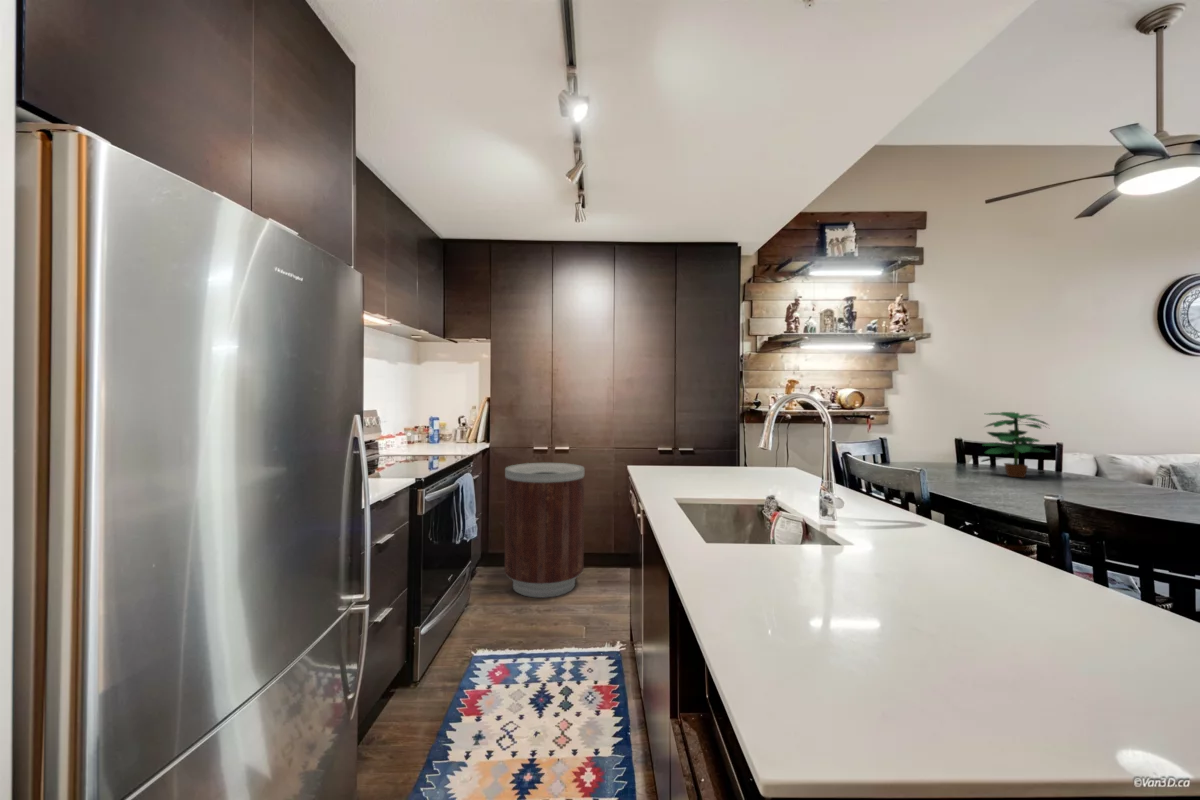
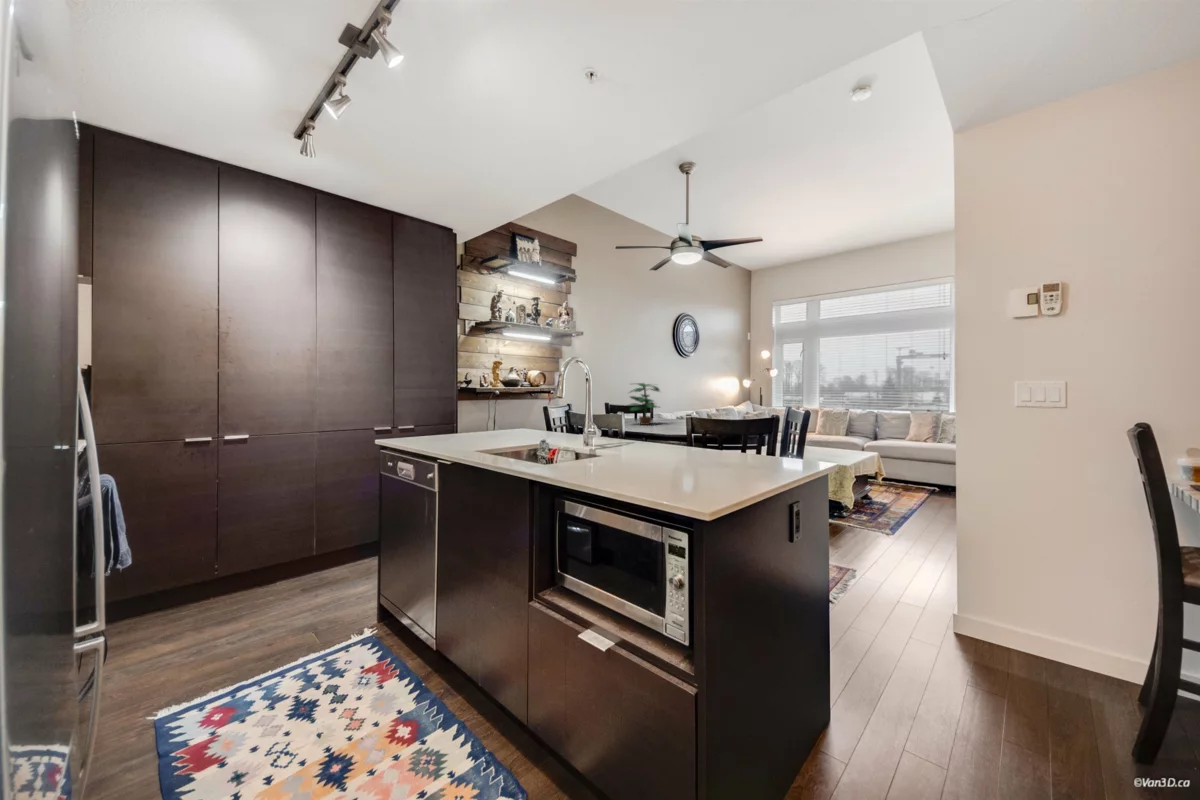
trash can: present [504,463,585,598] -> none [162,451,295,623]

